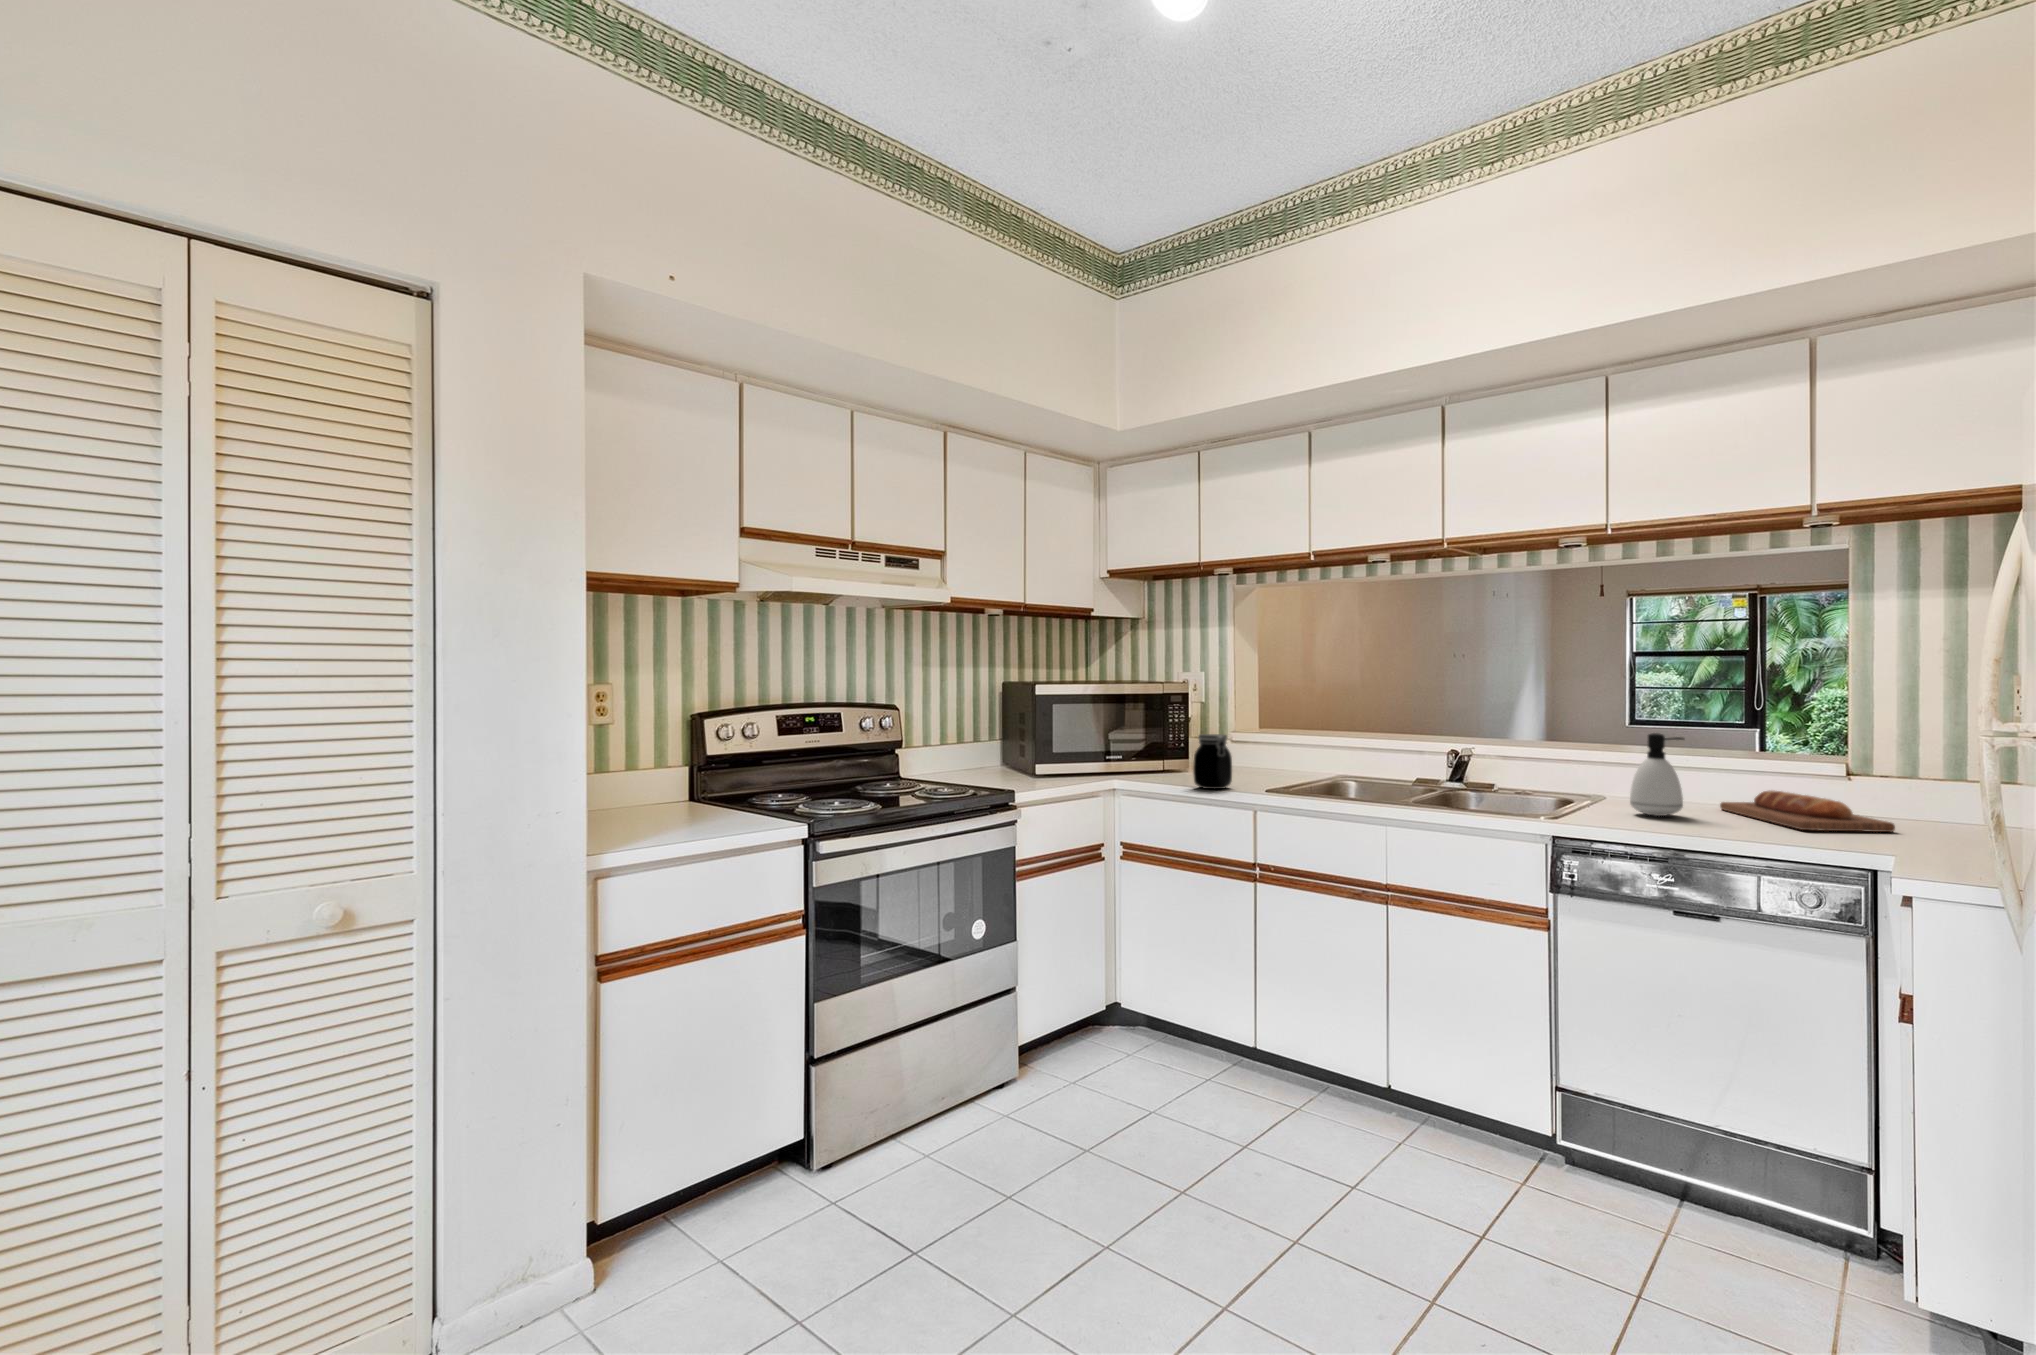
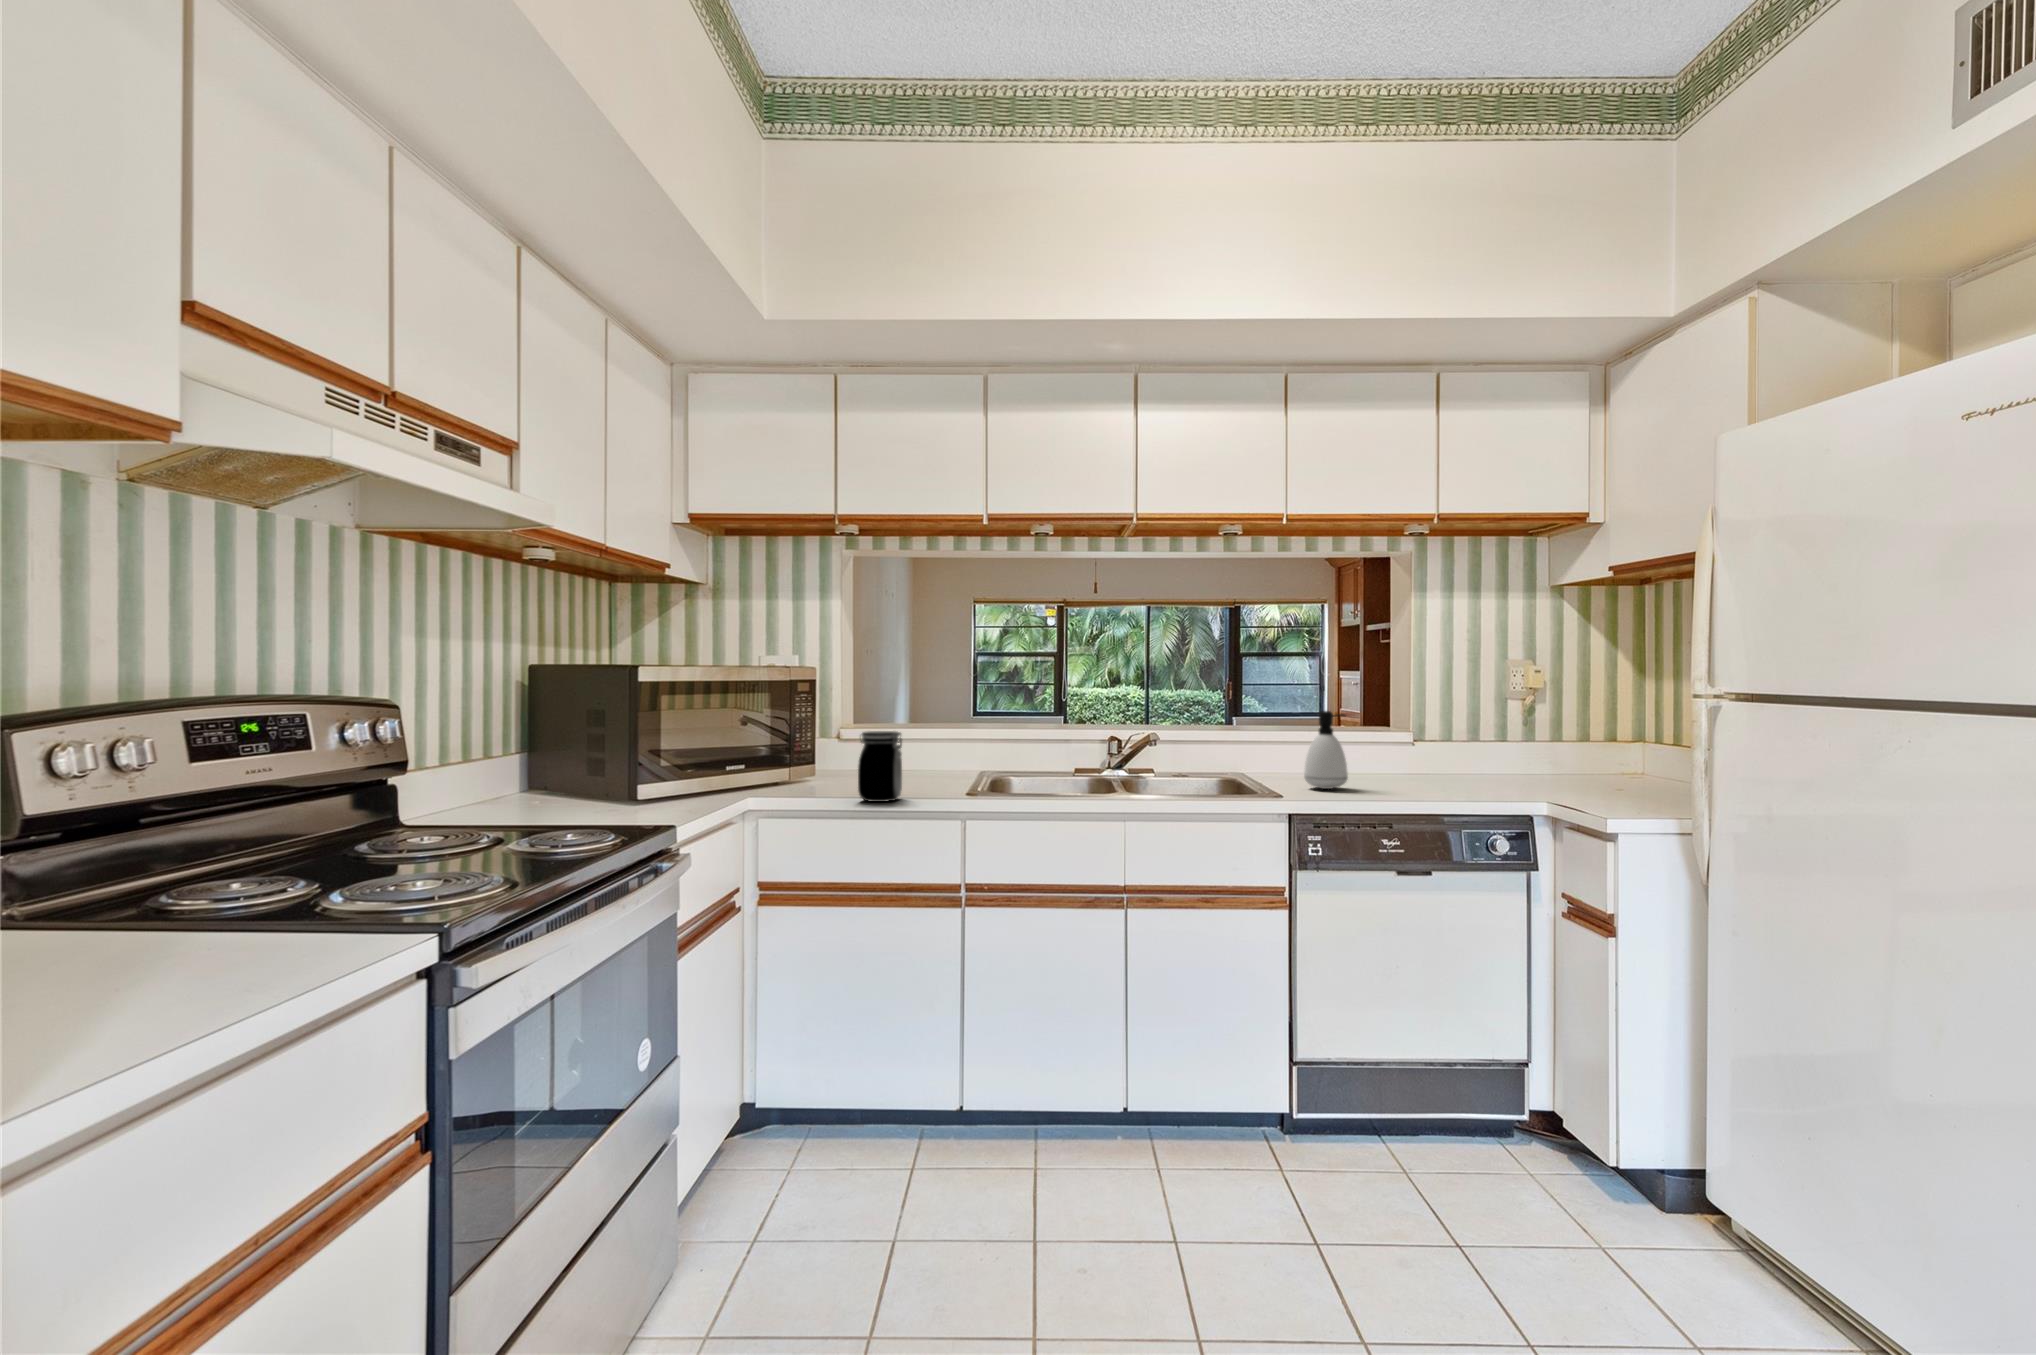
bread loaf: present [1720,791,1895,832] -> none [1344,759,1486,790]

